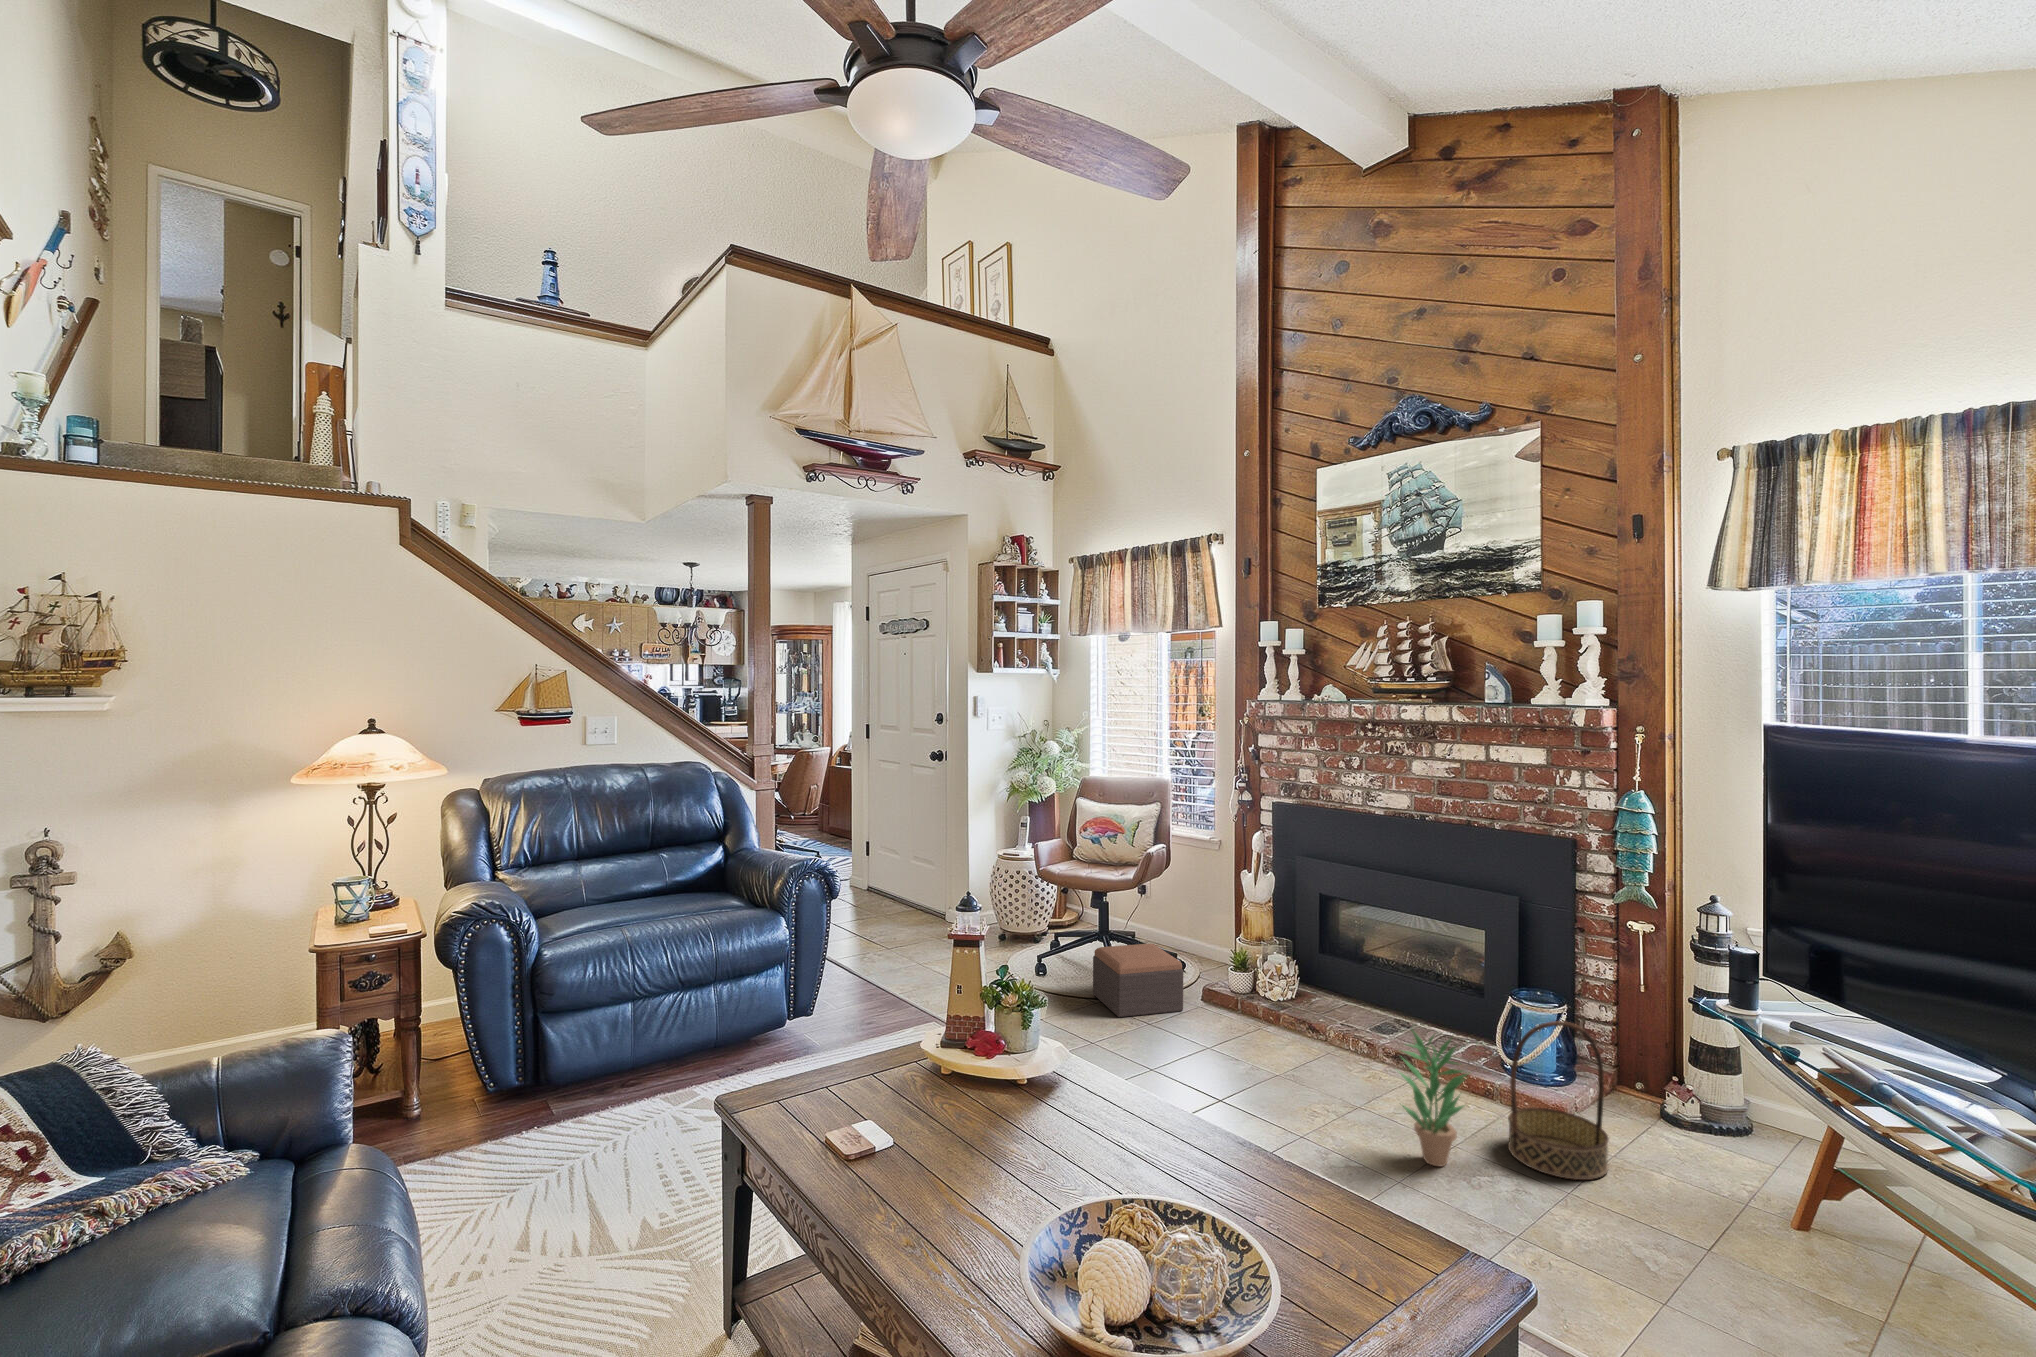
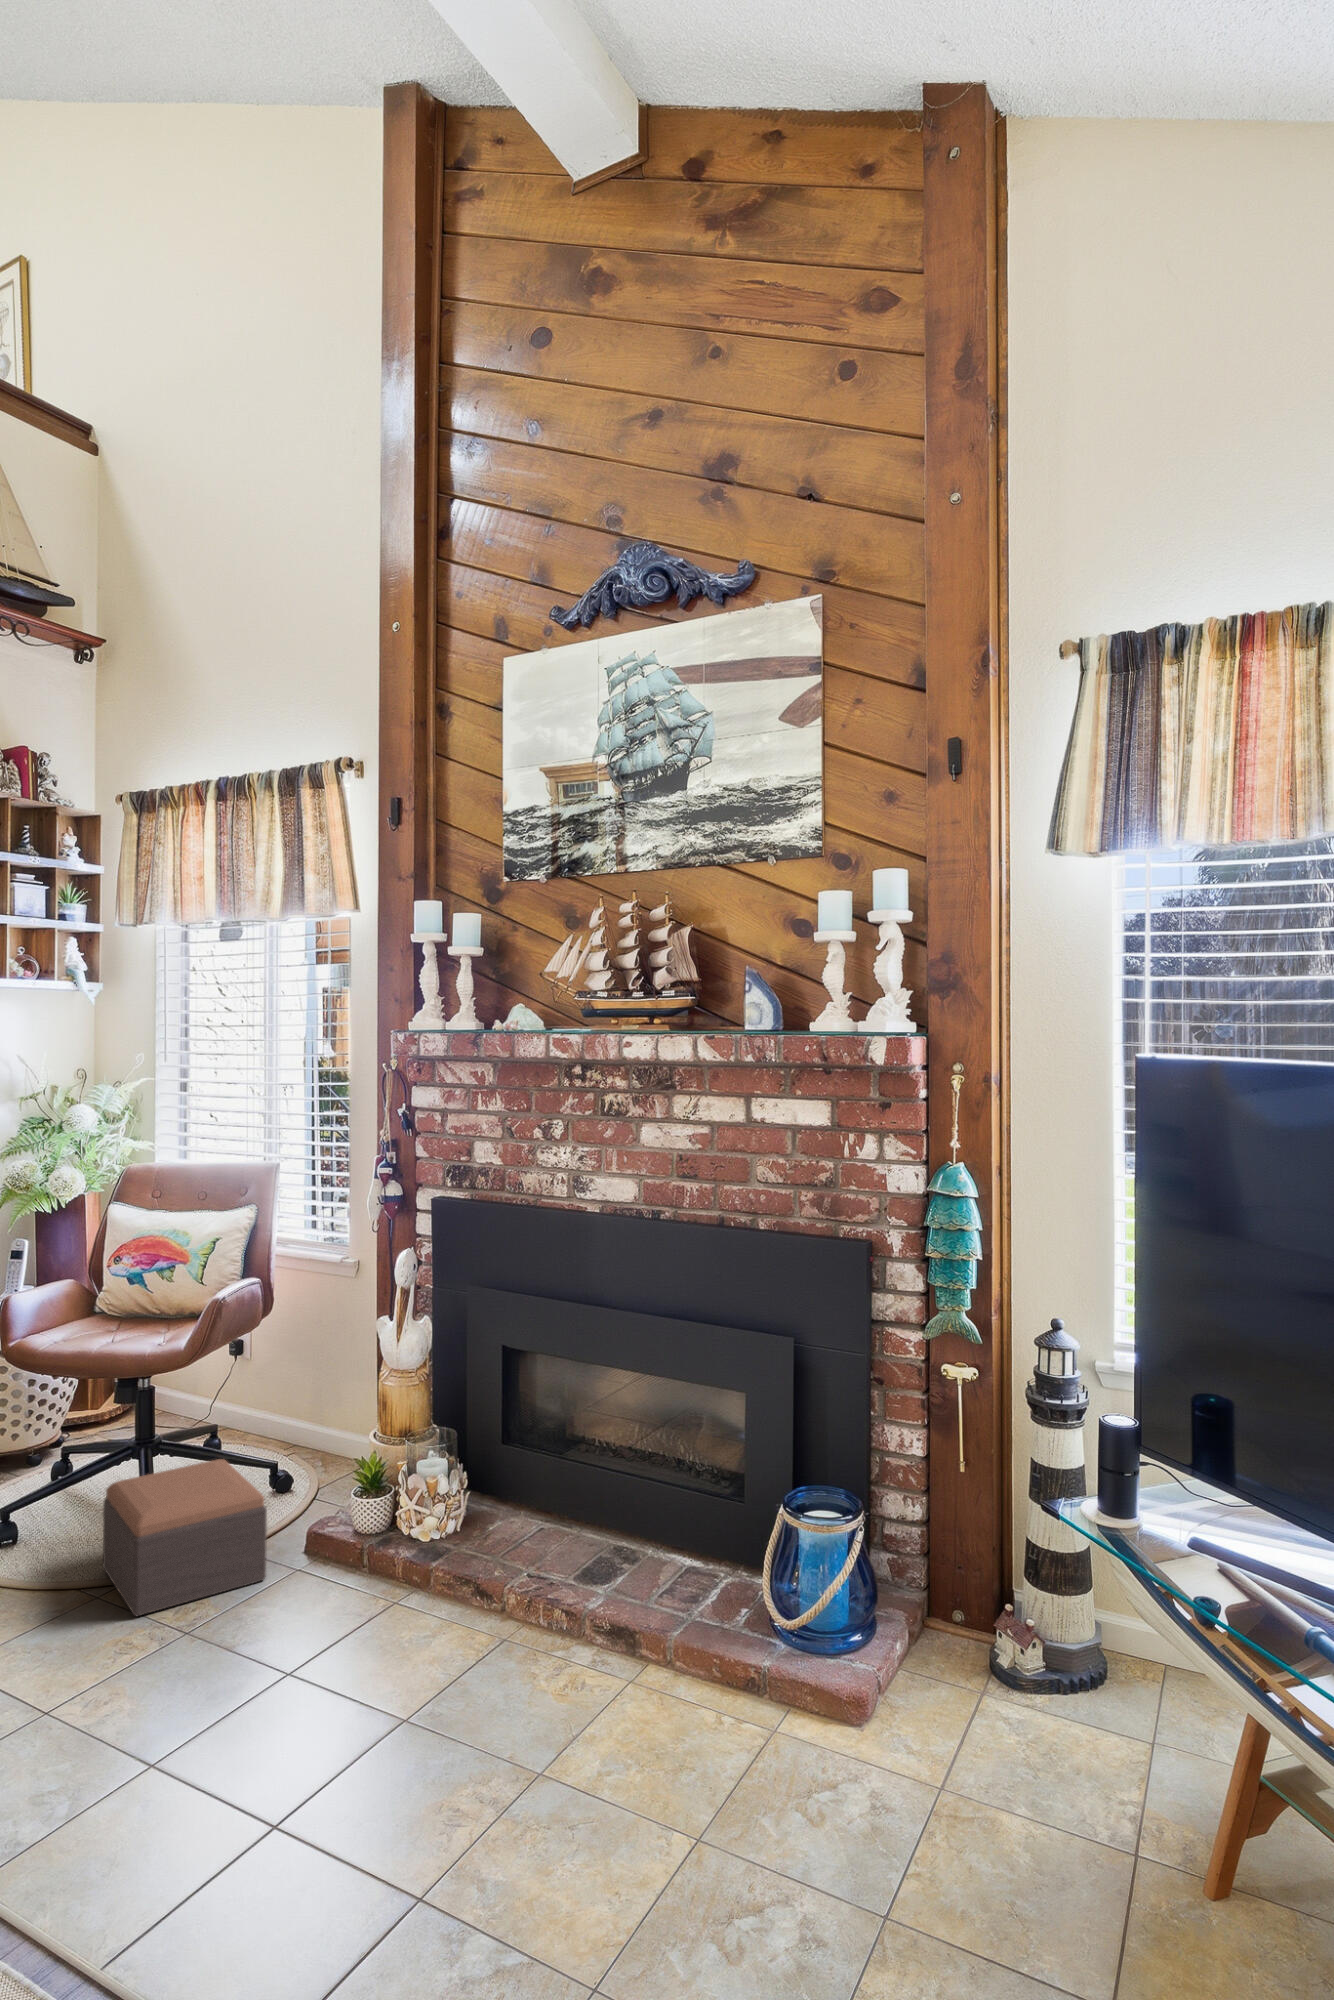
basket: present [1508,1021,1609,1180] -> none [775,1568,927,1855]
potted plant: present [1397,1029,1469,1166] -> none [585,1623,718,1883]

